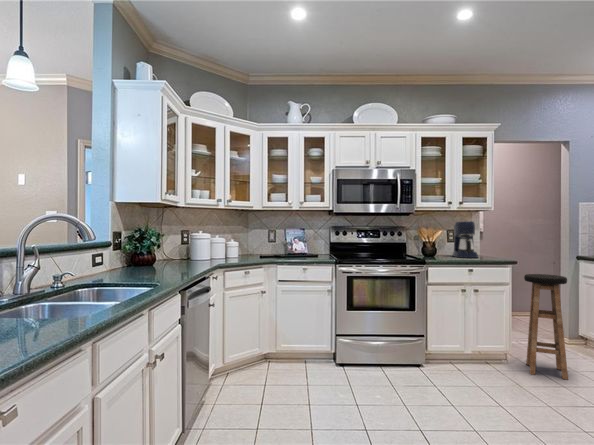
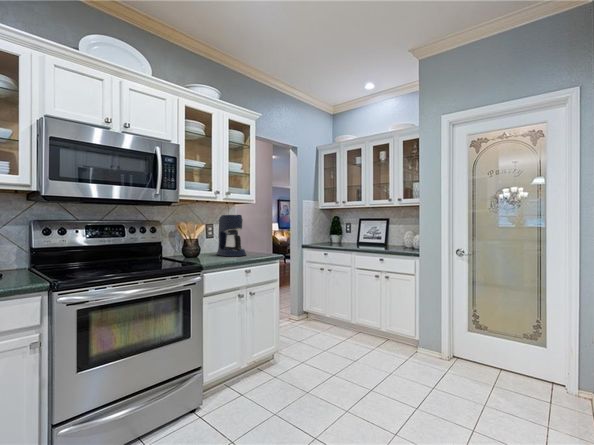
bar stool: present [524,274,568,380] -> none [288,266,326,368]

